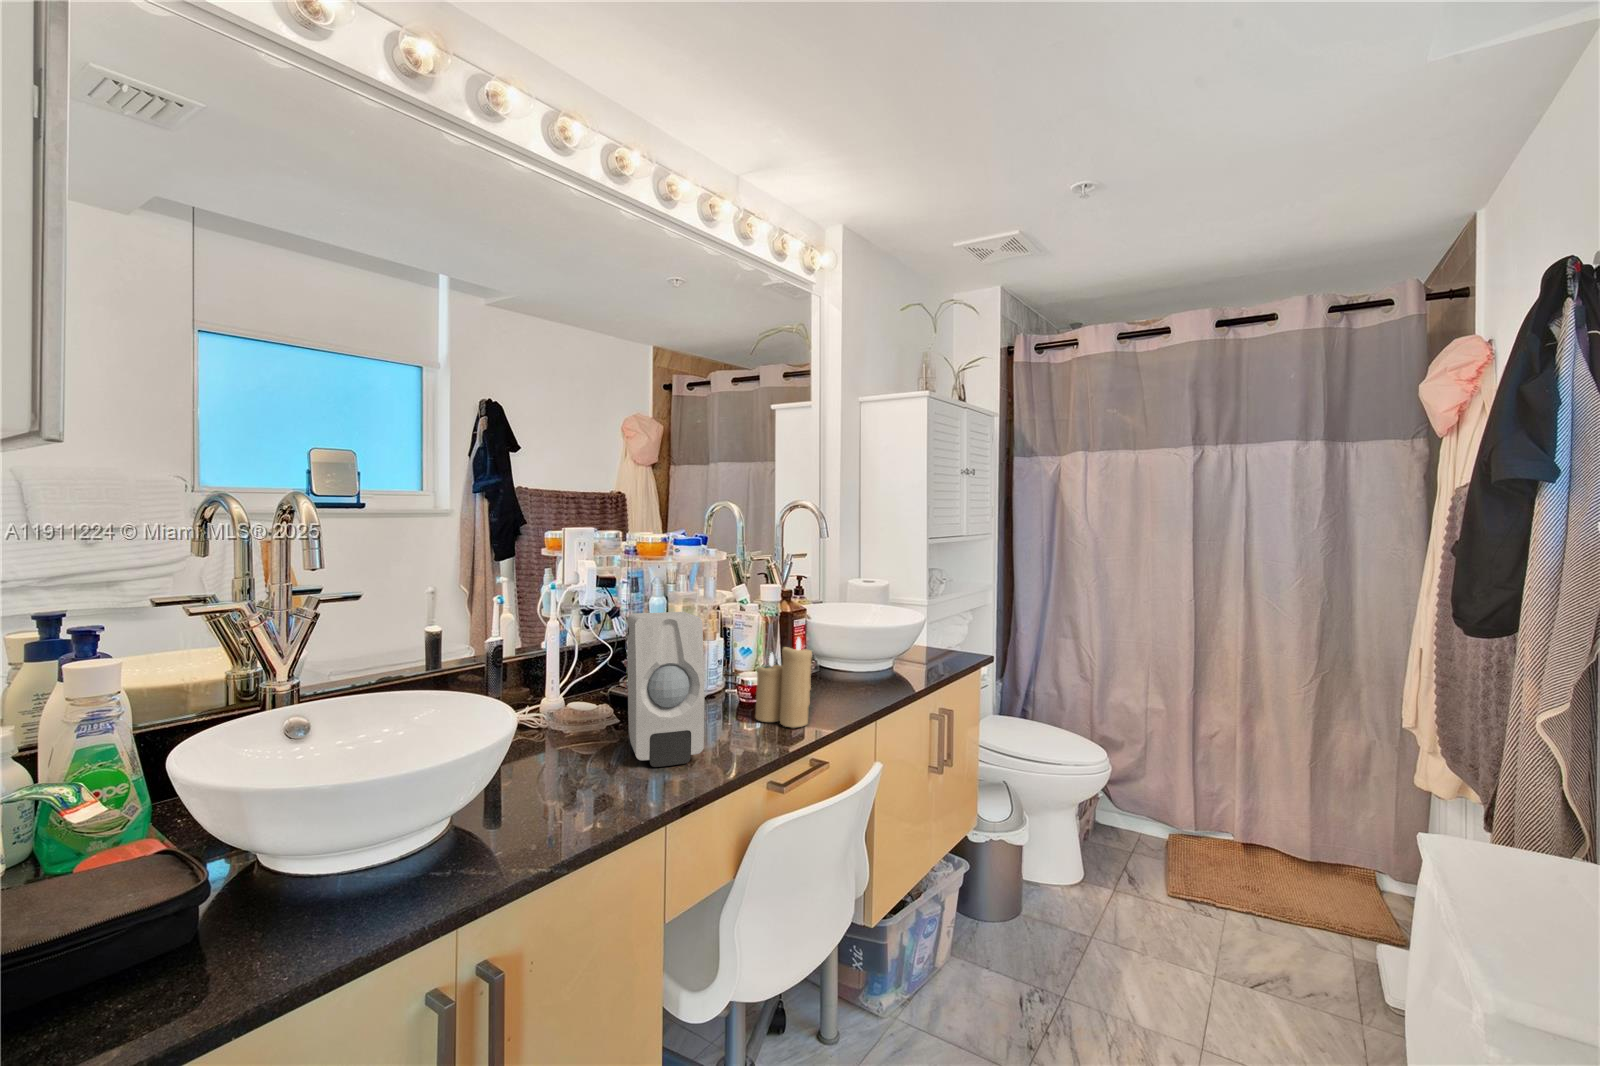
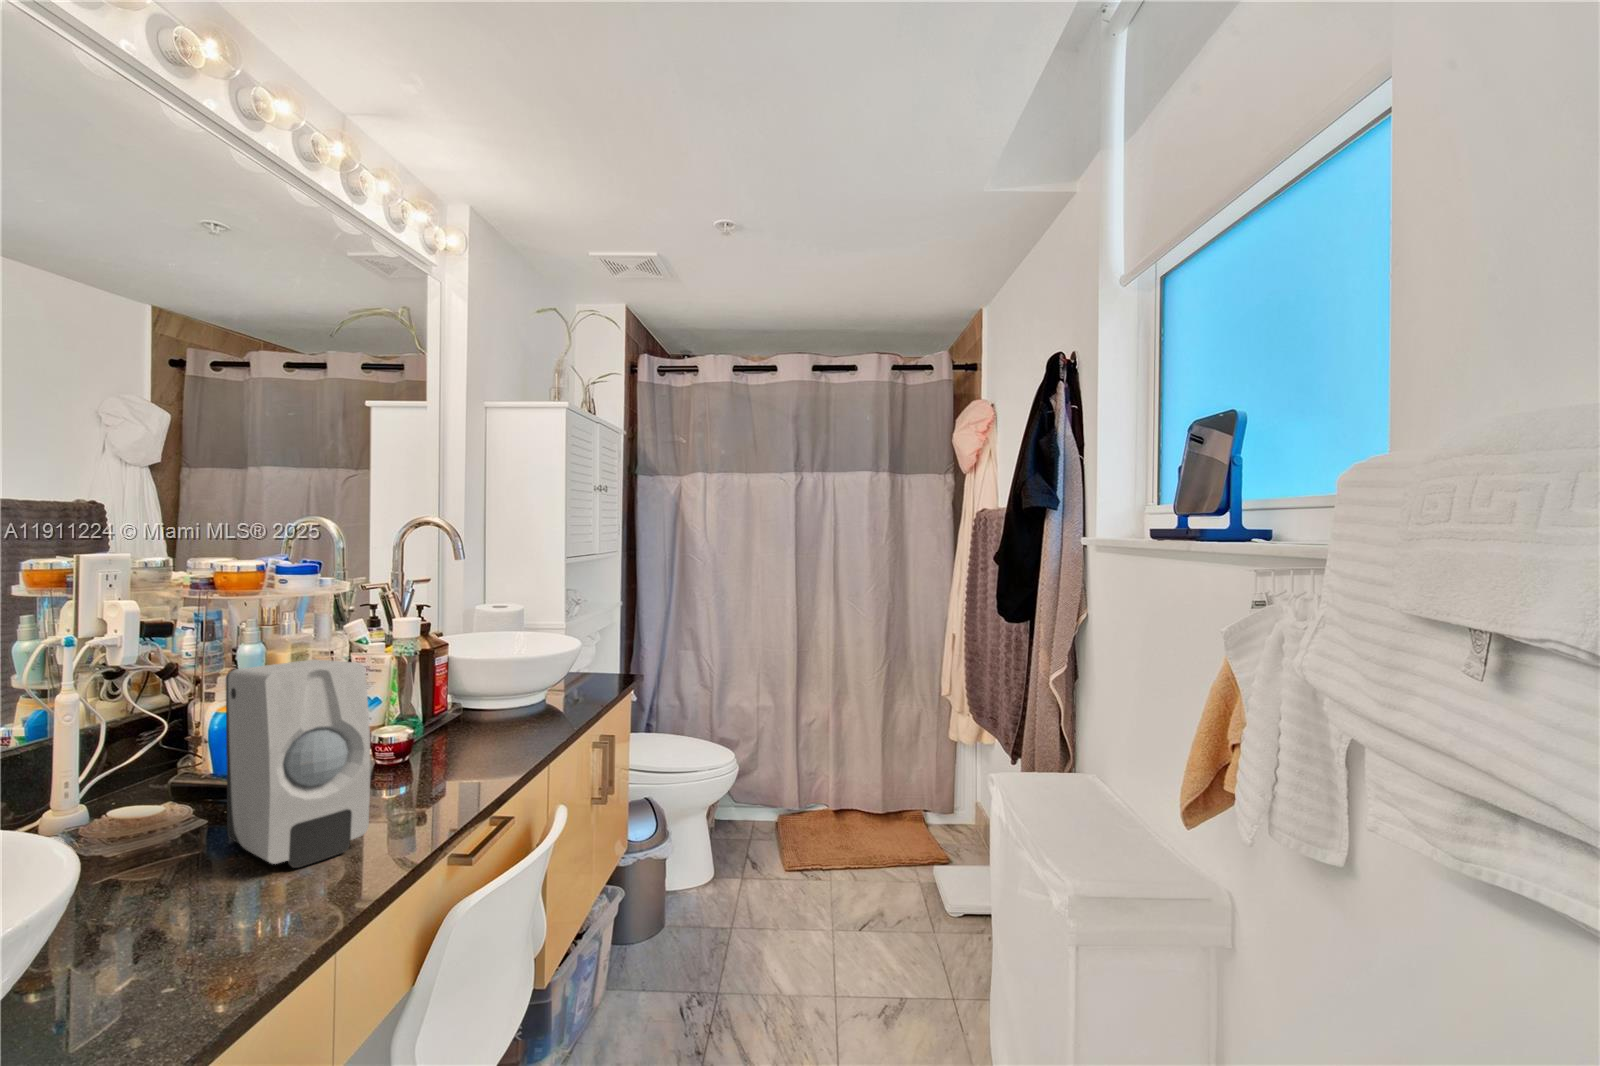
candle: present [755,637,812,728] -> none [411,675,489,782]

